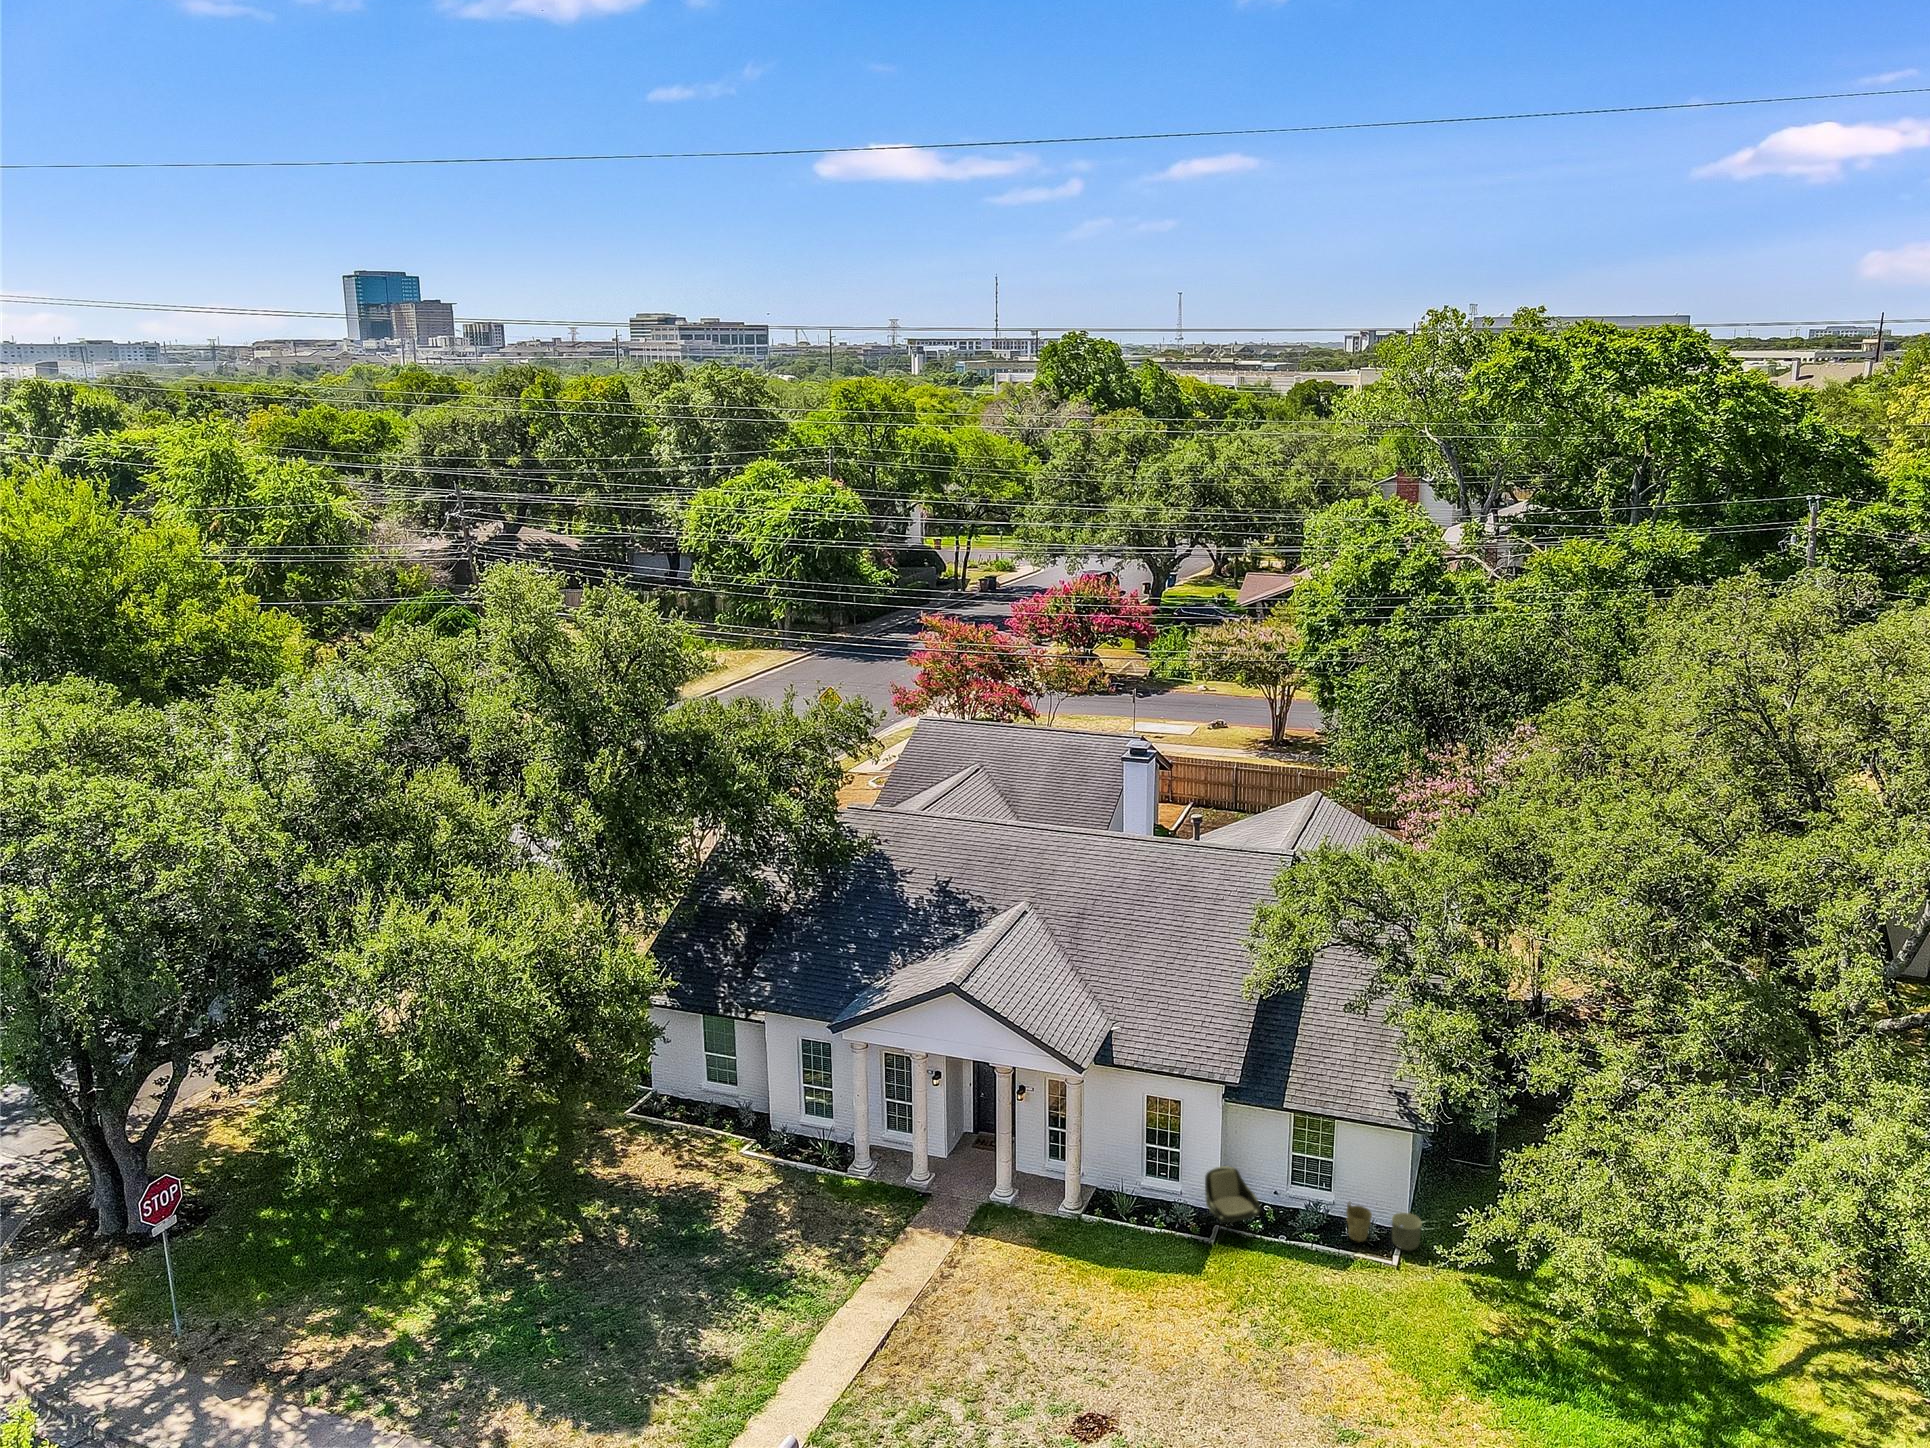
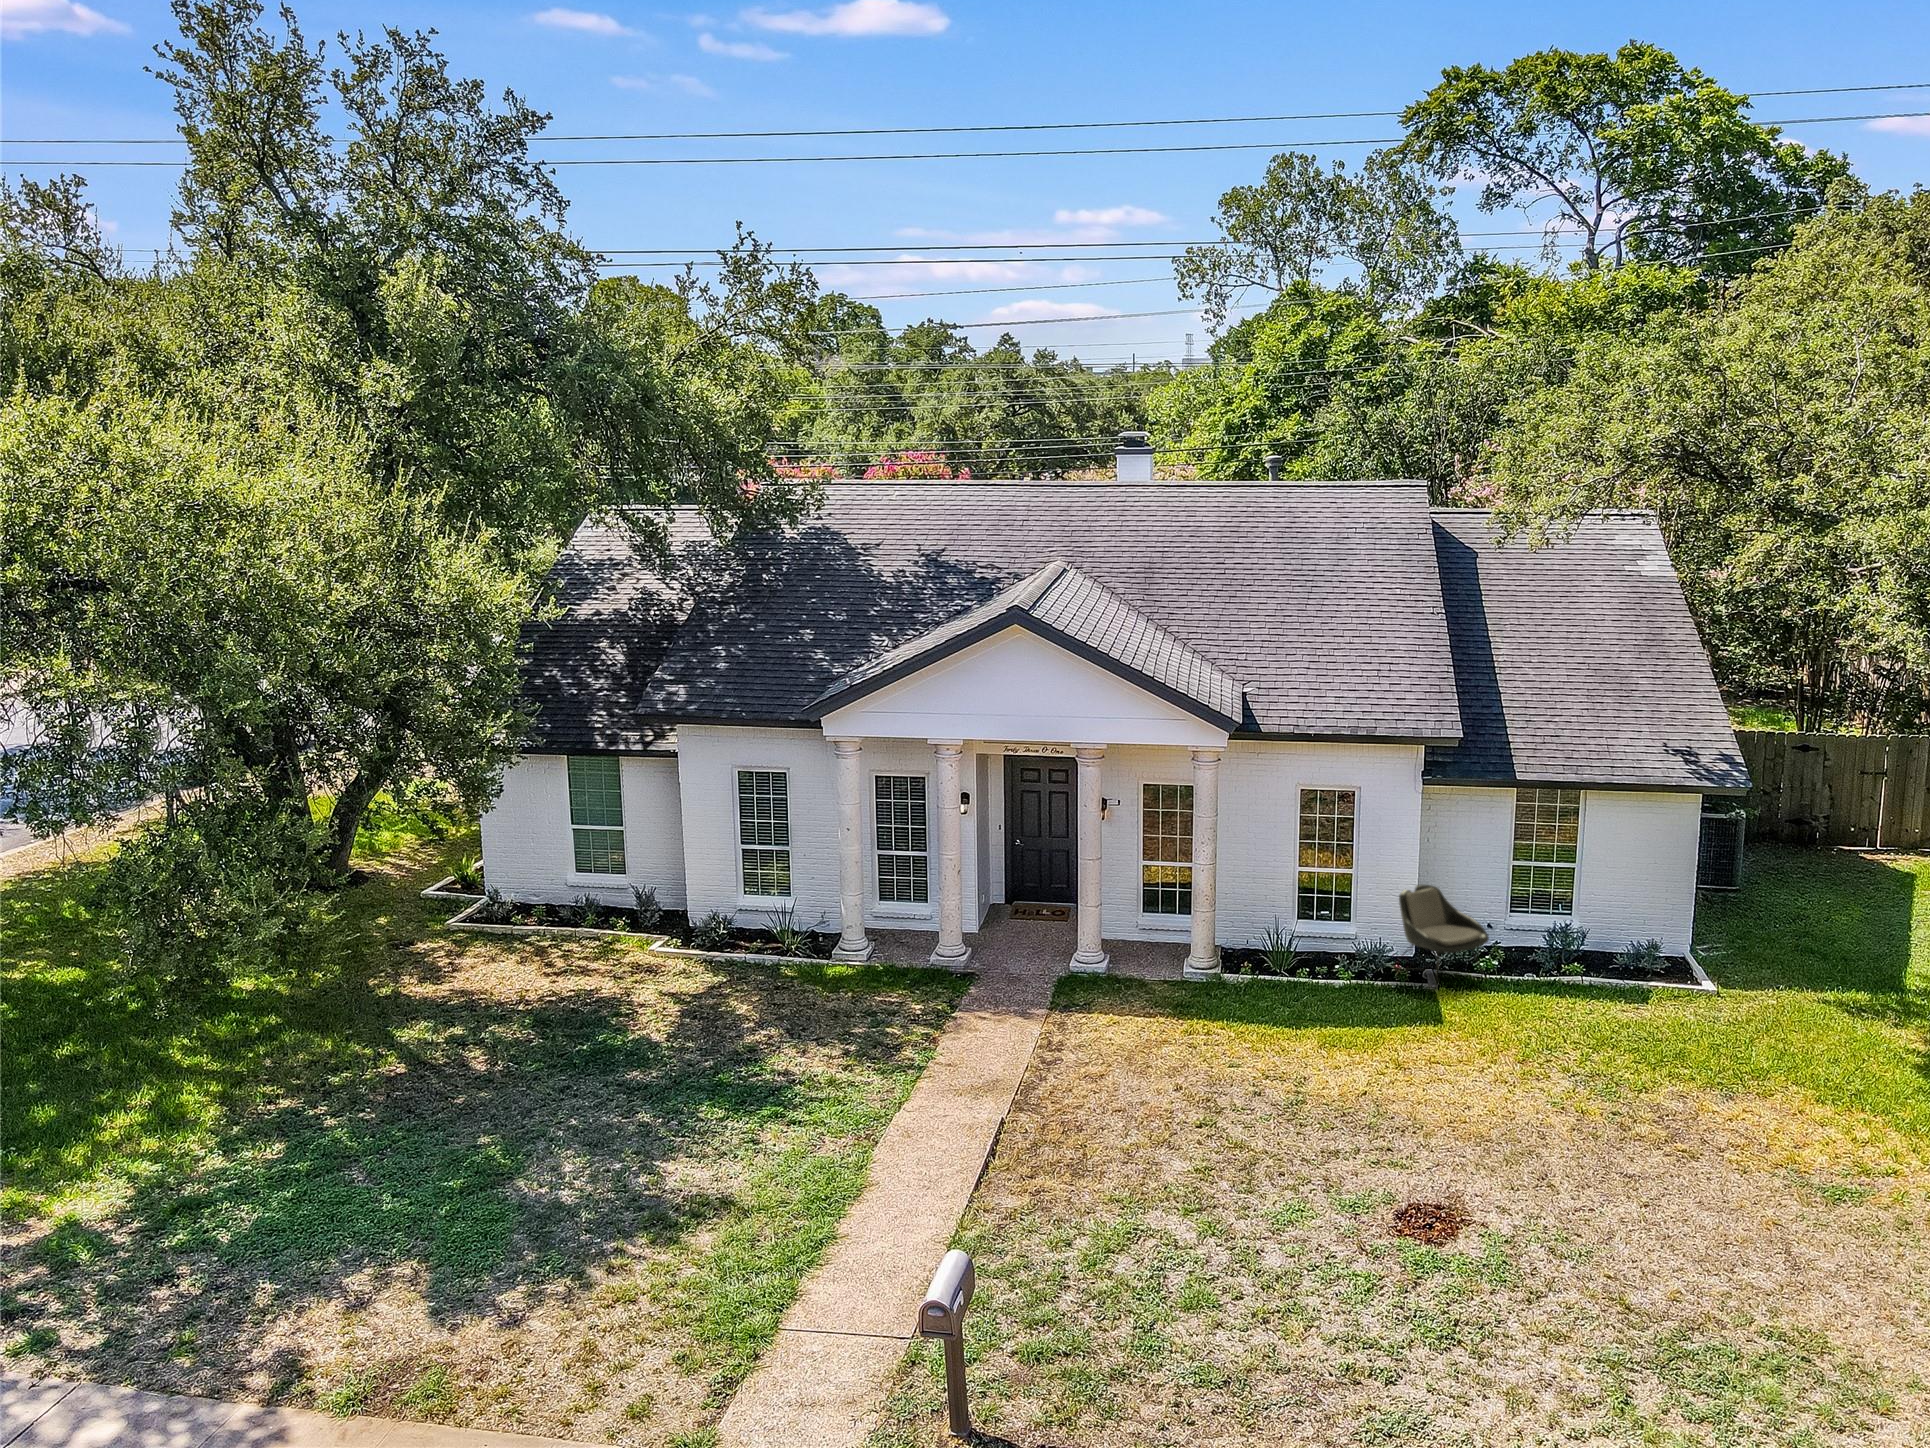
bucket: present [1346,1202,1372,1242] -> none [1602,917,1642,972]
planter: present [1392,1213,1422,1251] -> none [1669,926,1716,975]

